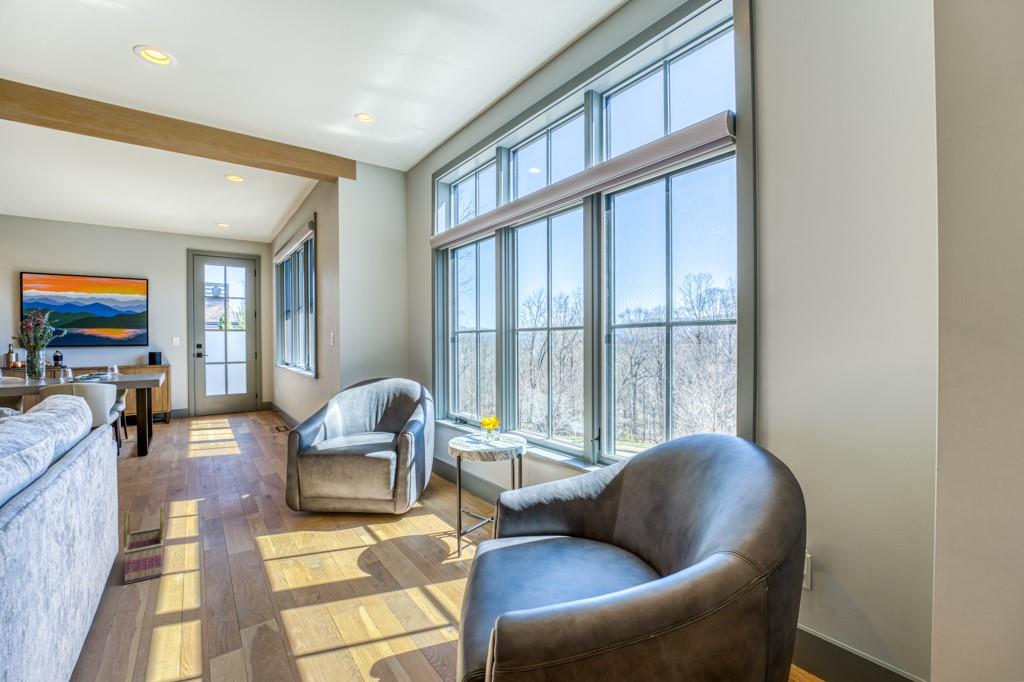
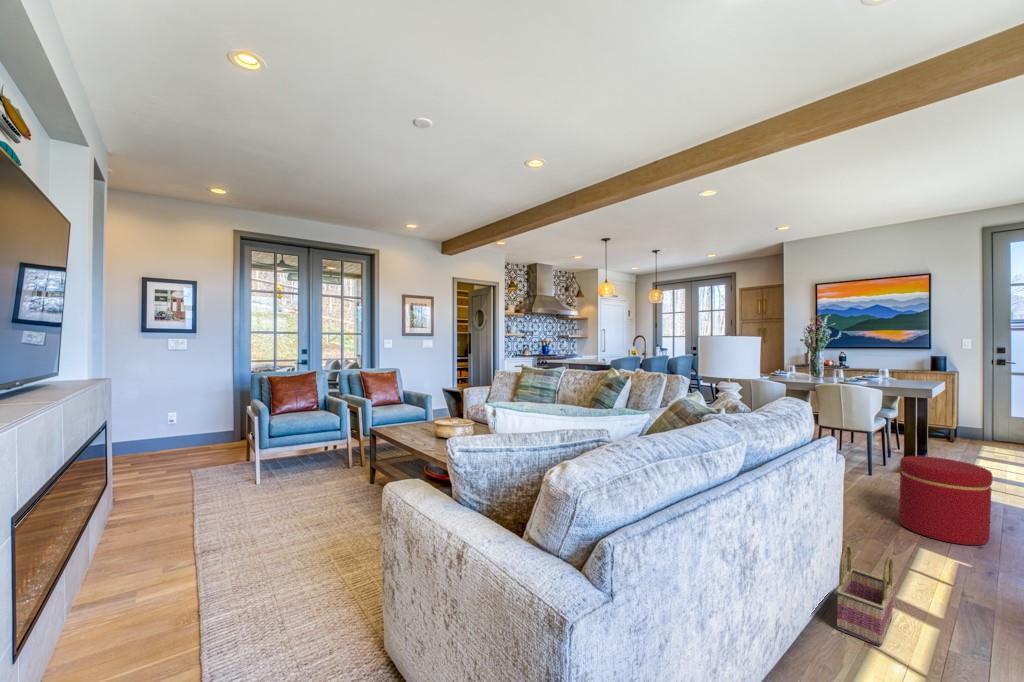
ottoman: none [146,430,210,495] -> present [899,456,992,545]

